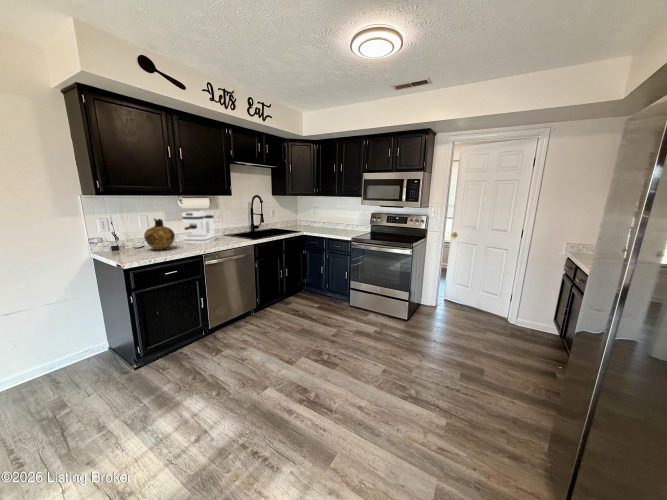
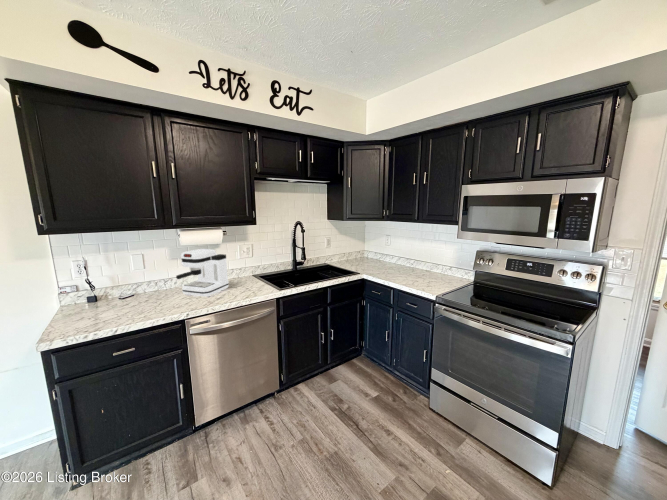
ceramic jug: present [144,219,175,251] -> none [112,265,158,312]

